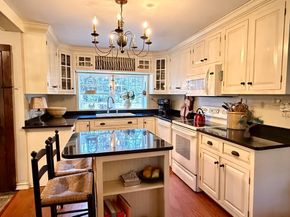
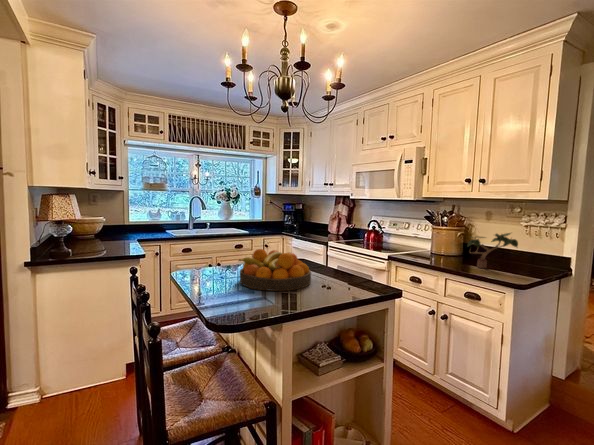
fruit bowl: none [97,123,133,144] -> present [239,249,311,291]

